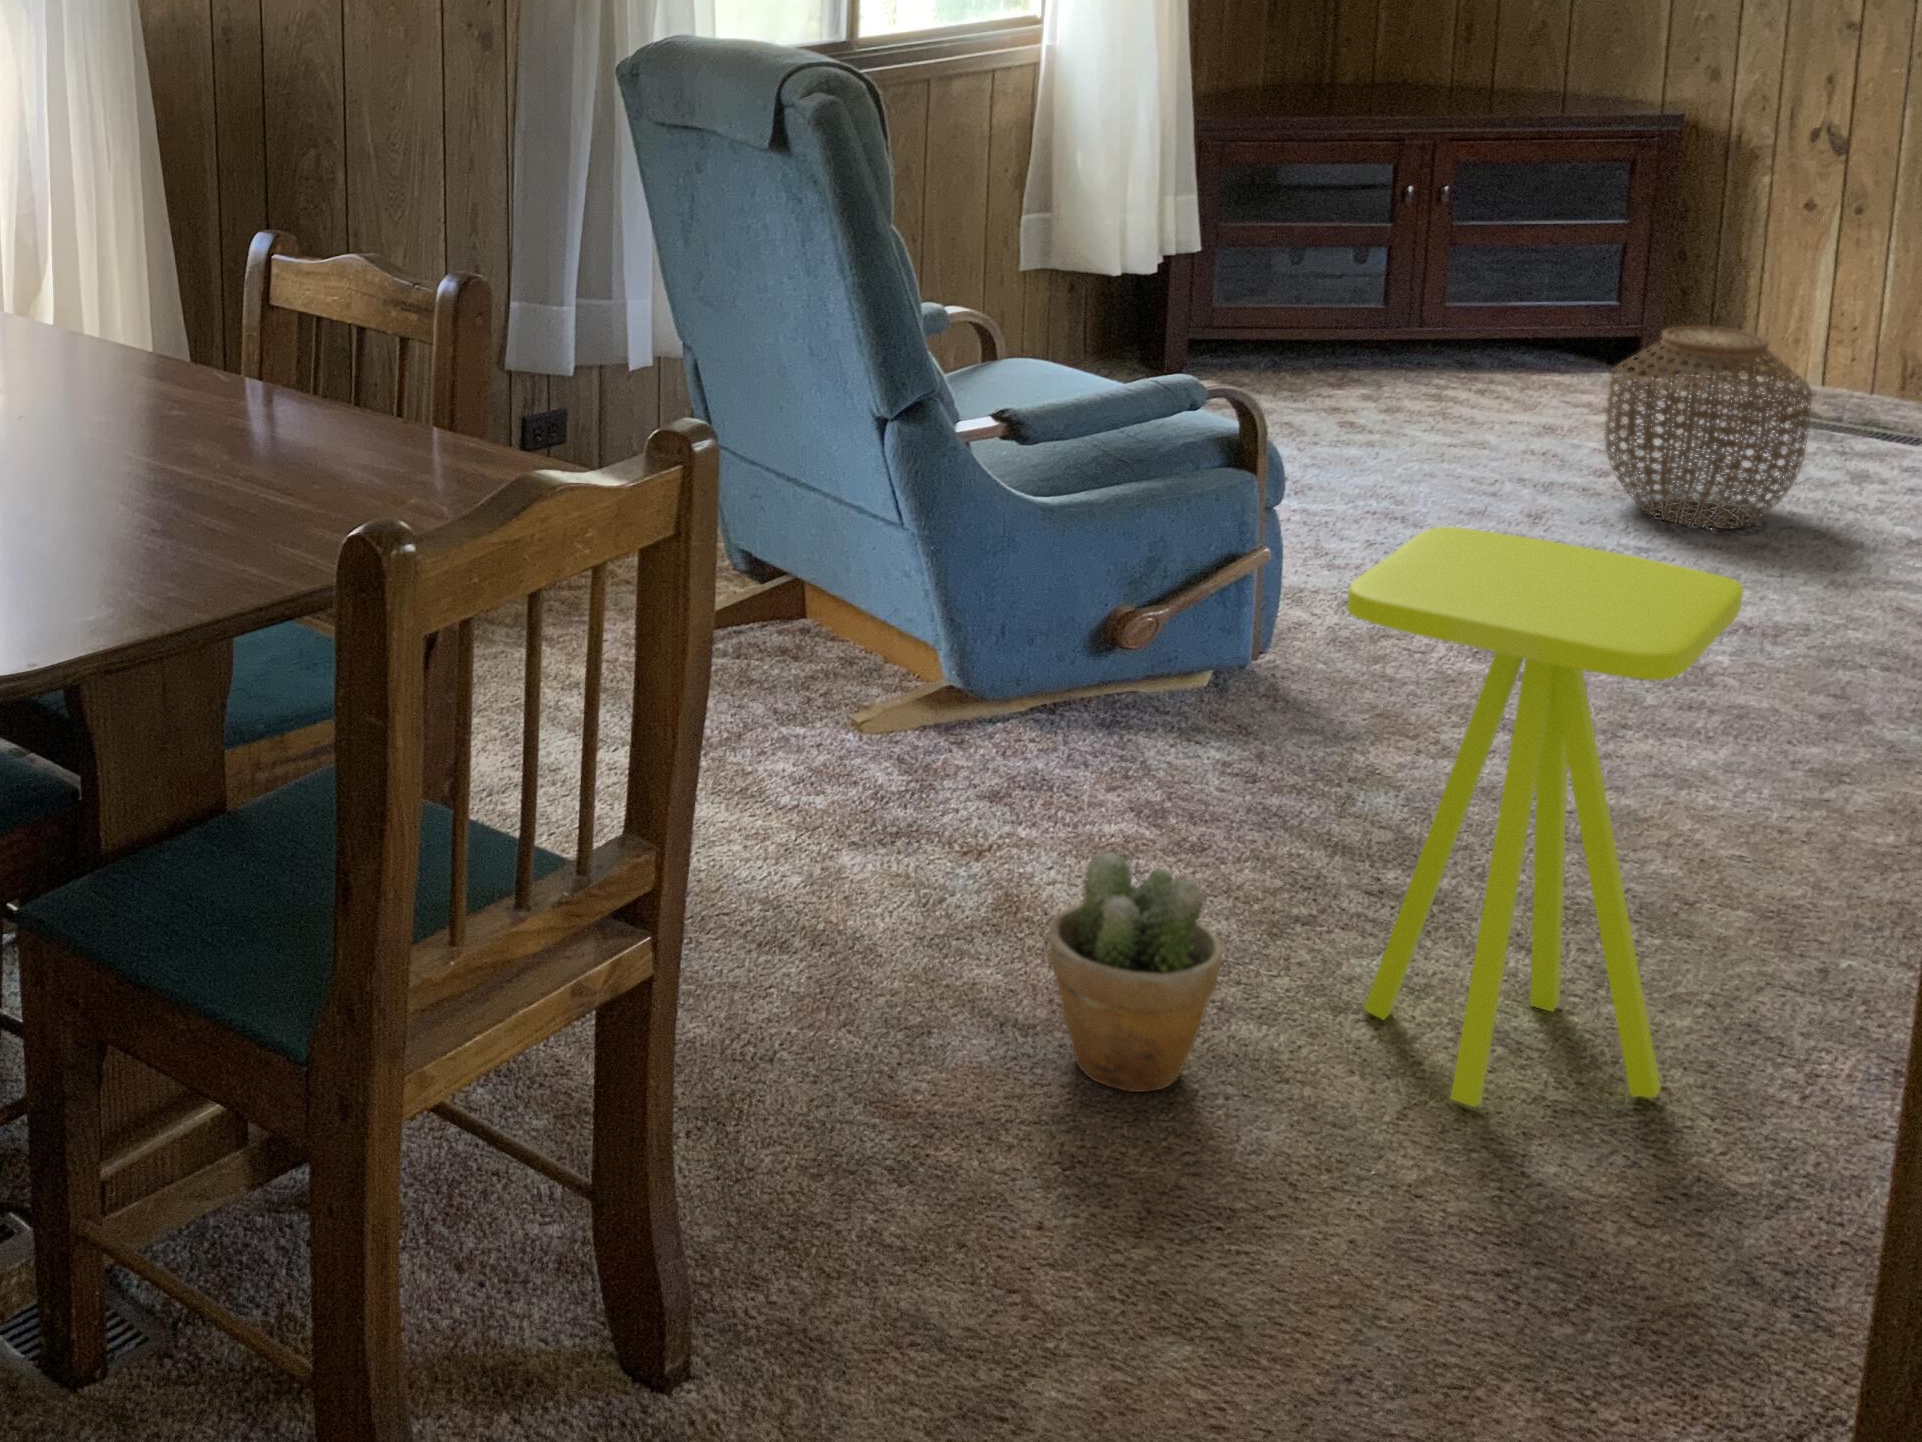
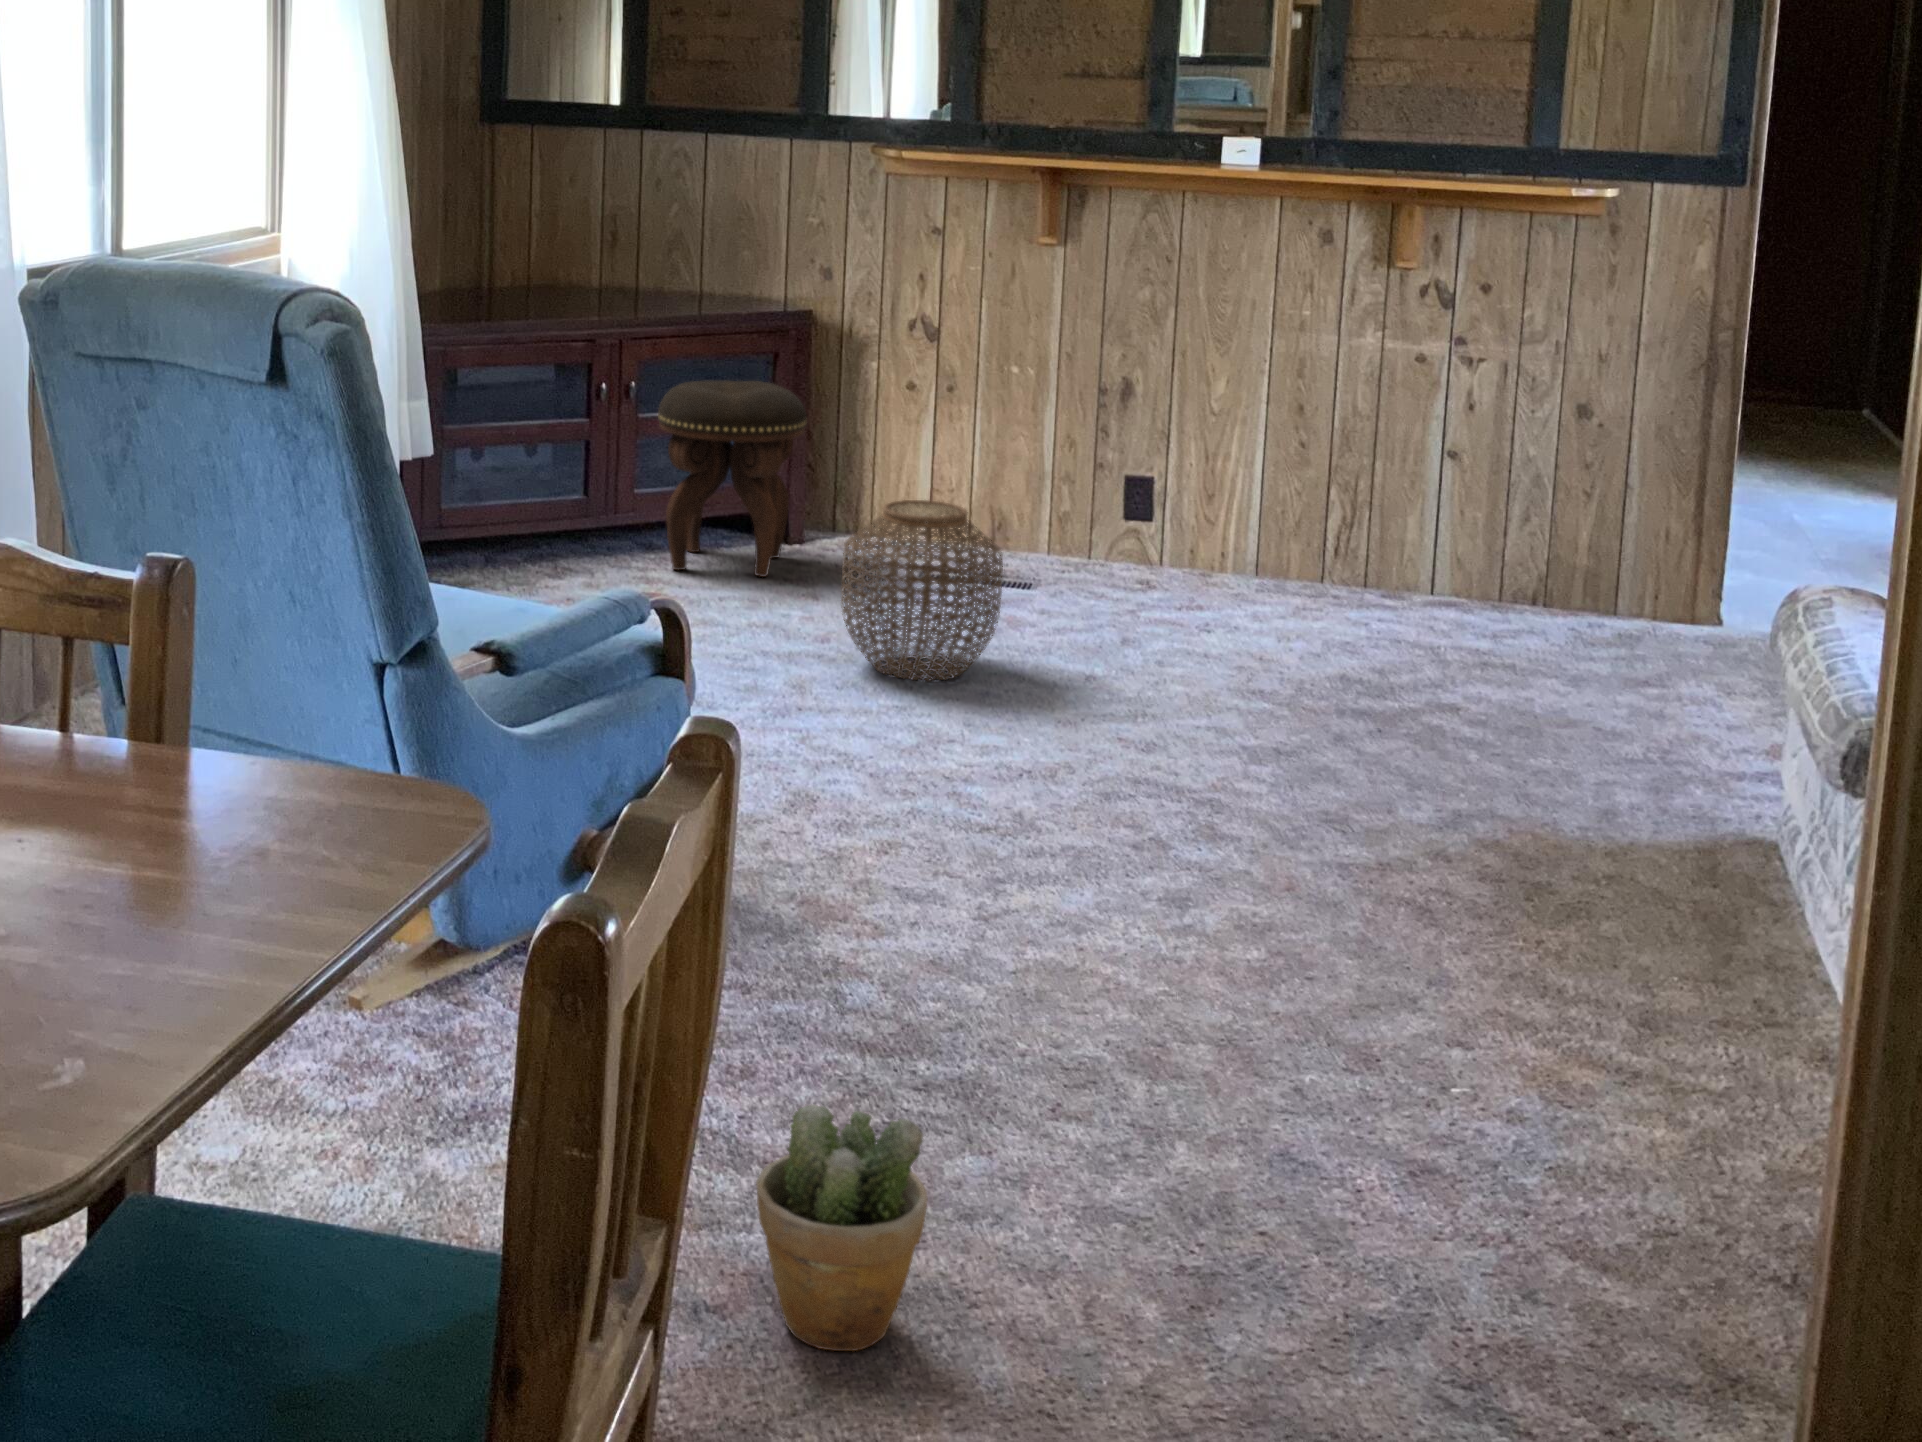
footstool: none [1468,189,1650,405] -> present [658,381,807,577]
side table: present [1347,526,1744,1107] -> none [989,723,1301,1282]

